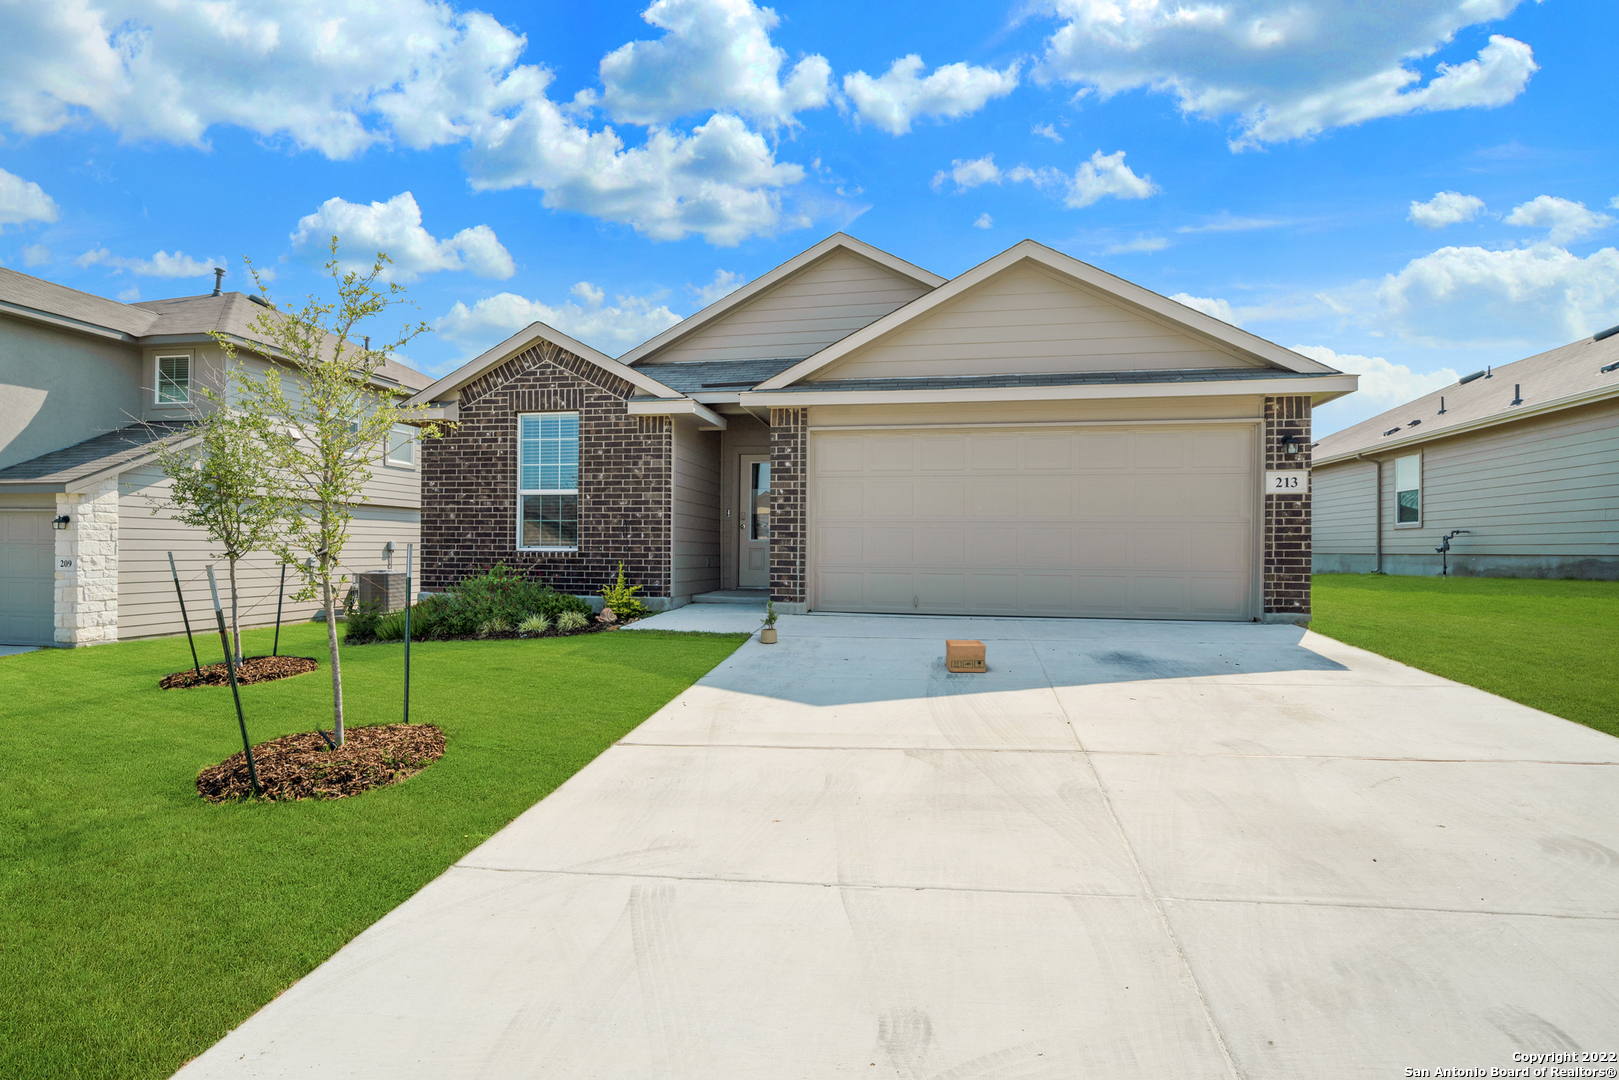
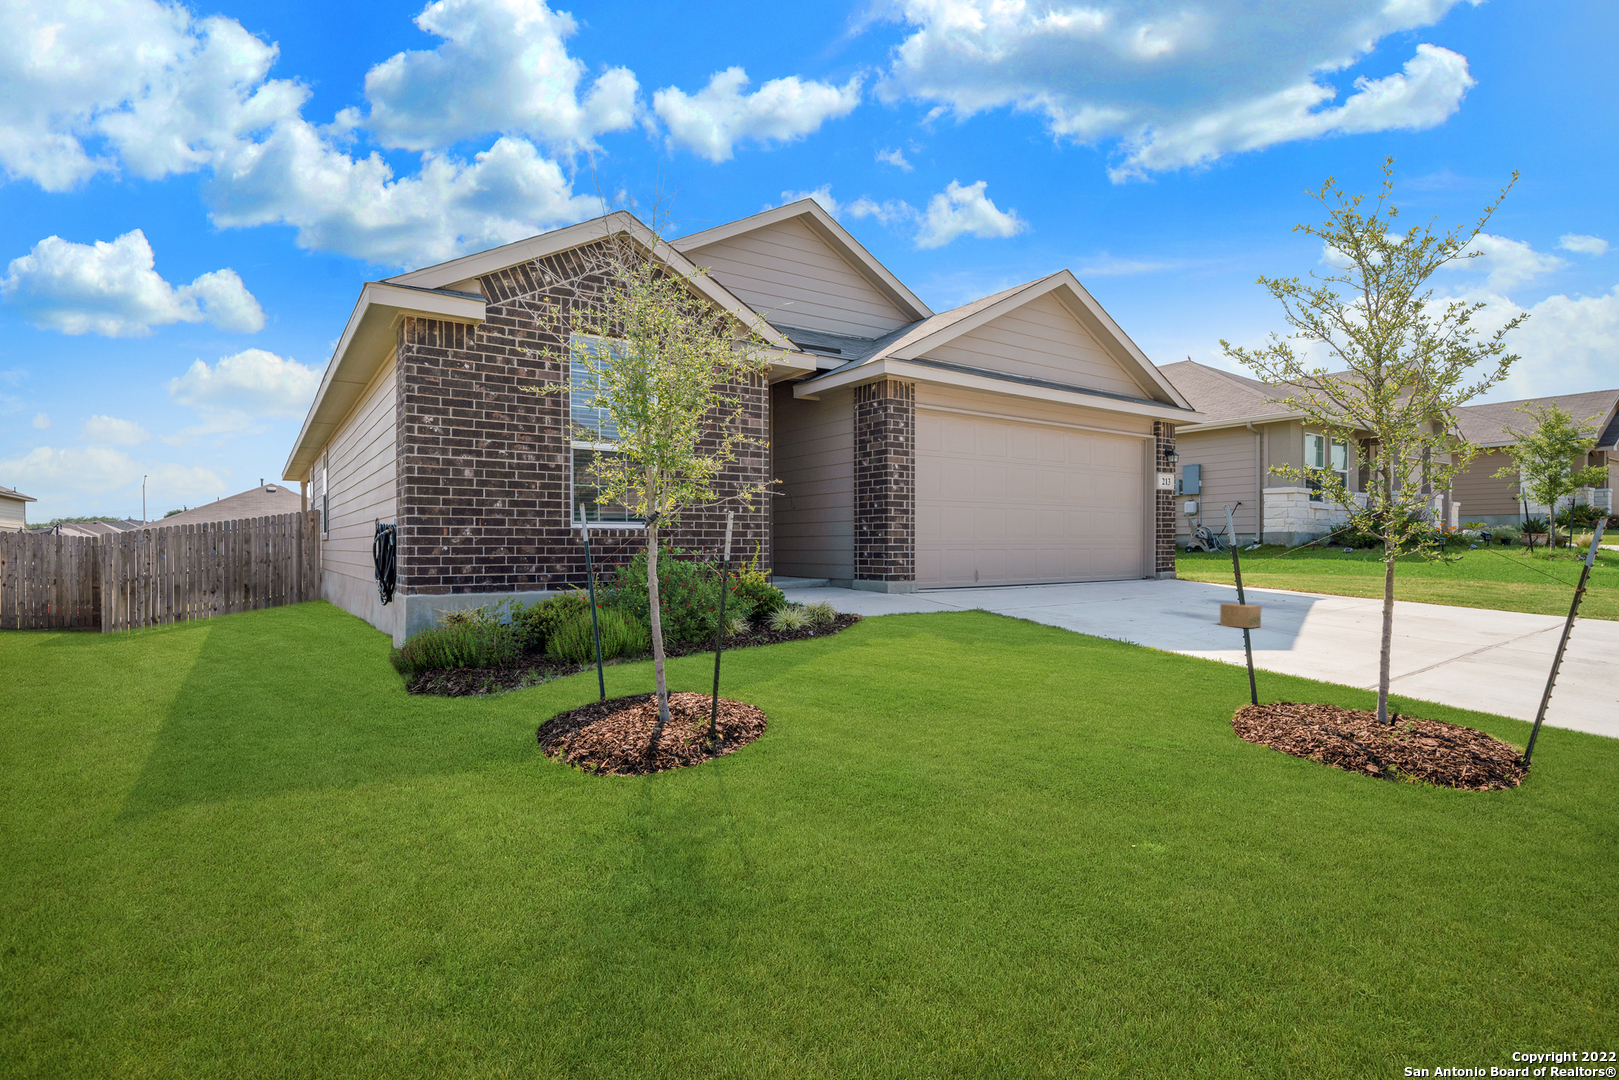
potted plant: present [760,600,777,643] -> none [1028,579,1052,621]

